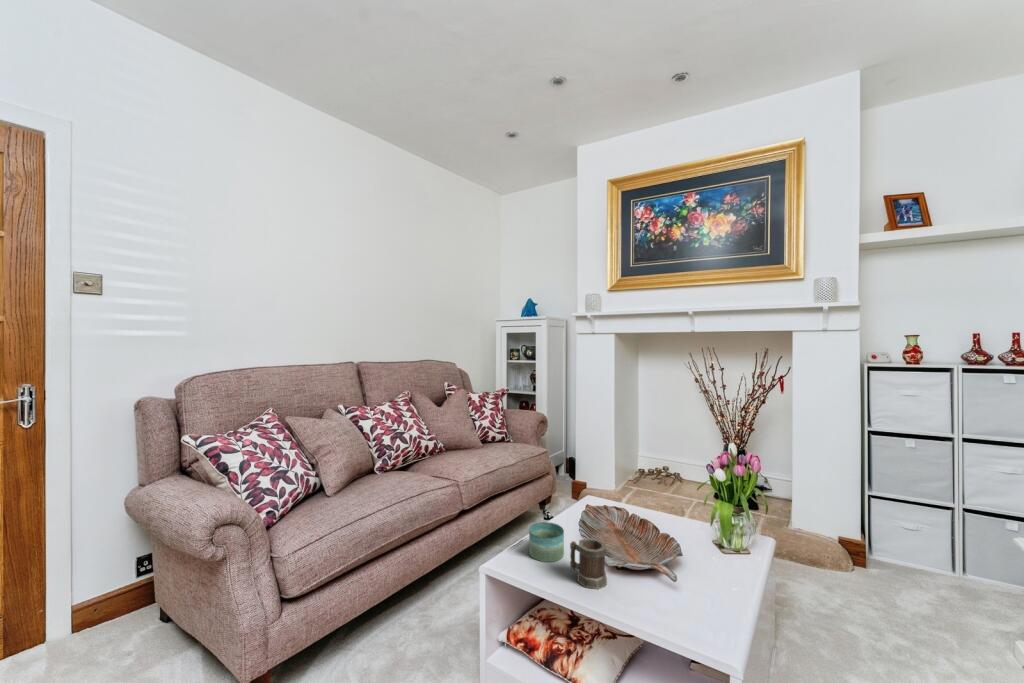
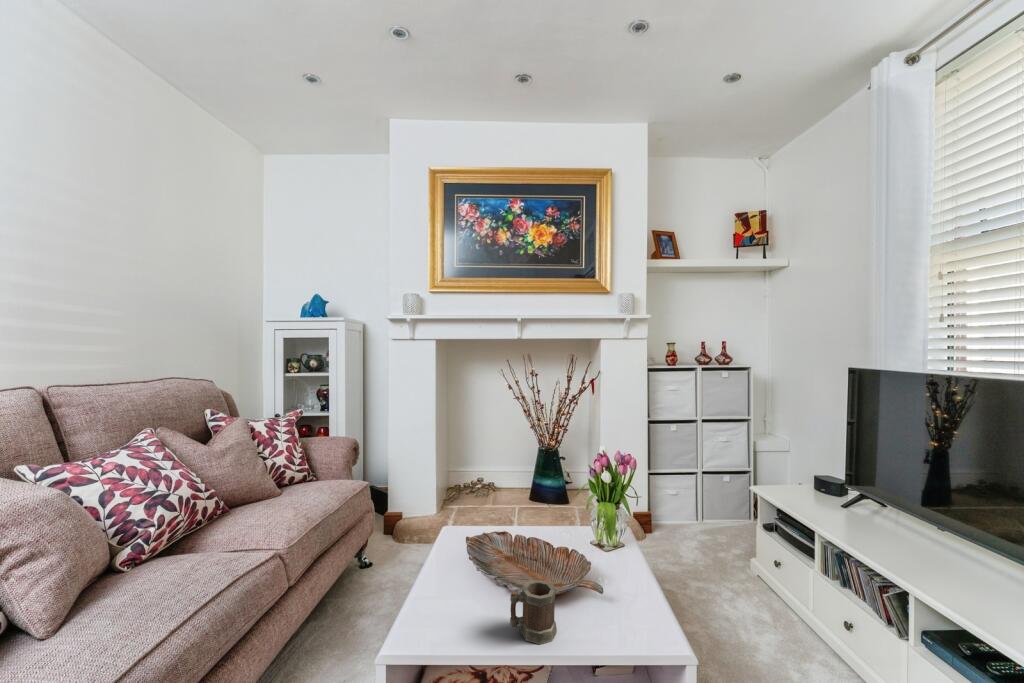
candle: present [529,522,564,562] -> none [441,575,486,631]

